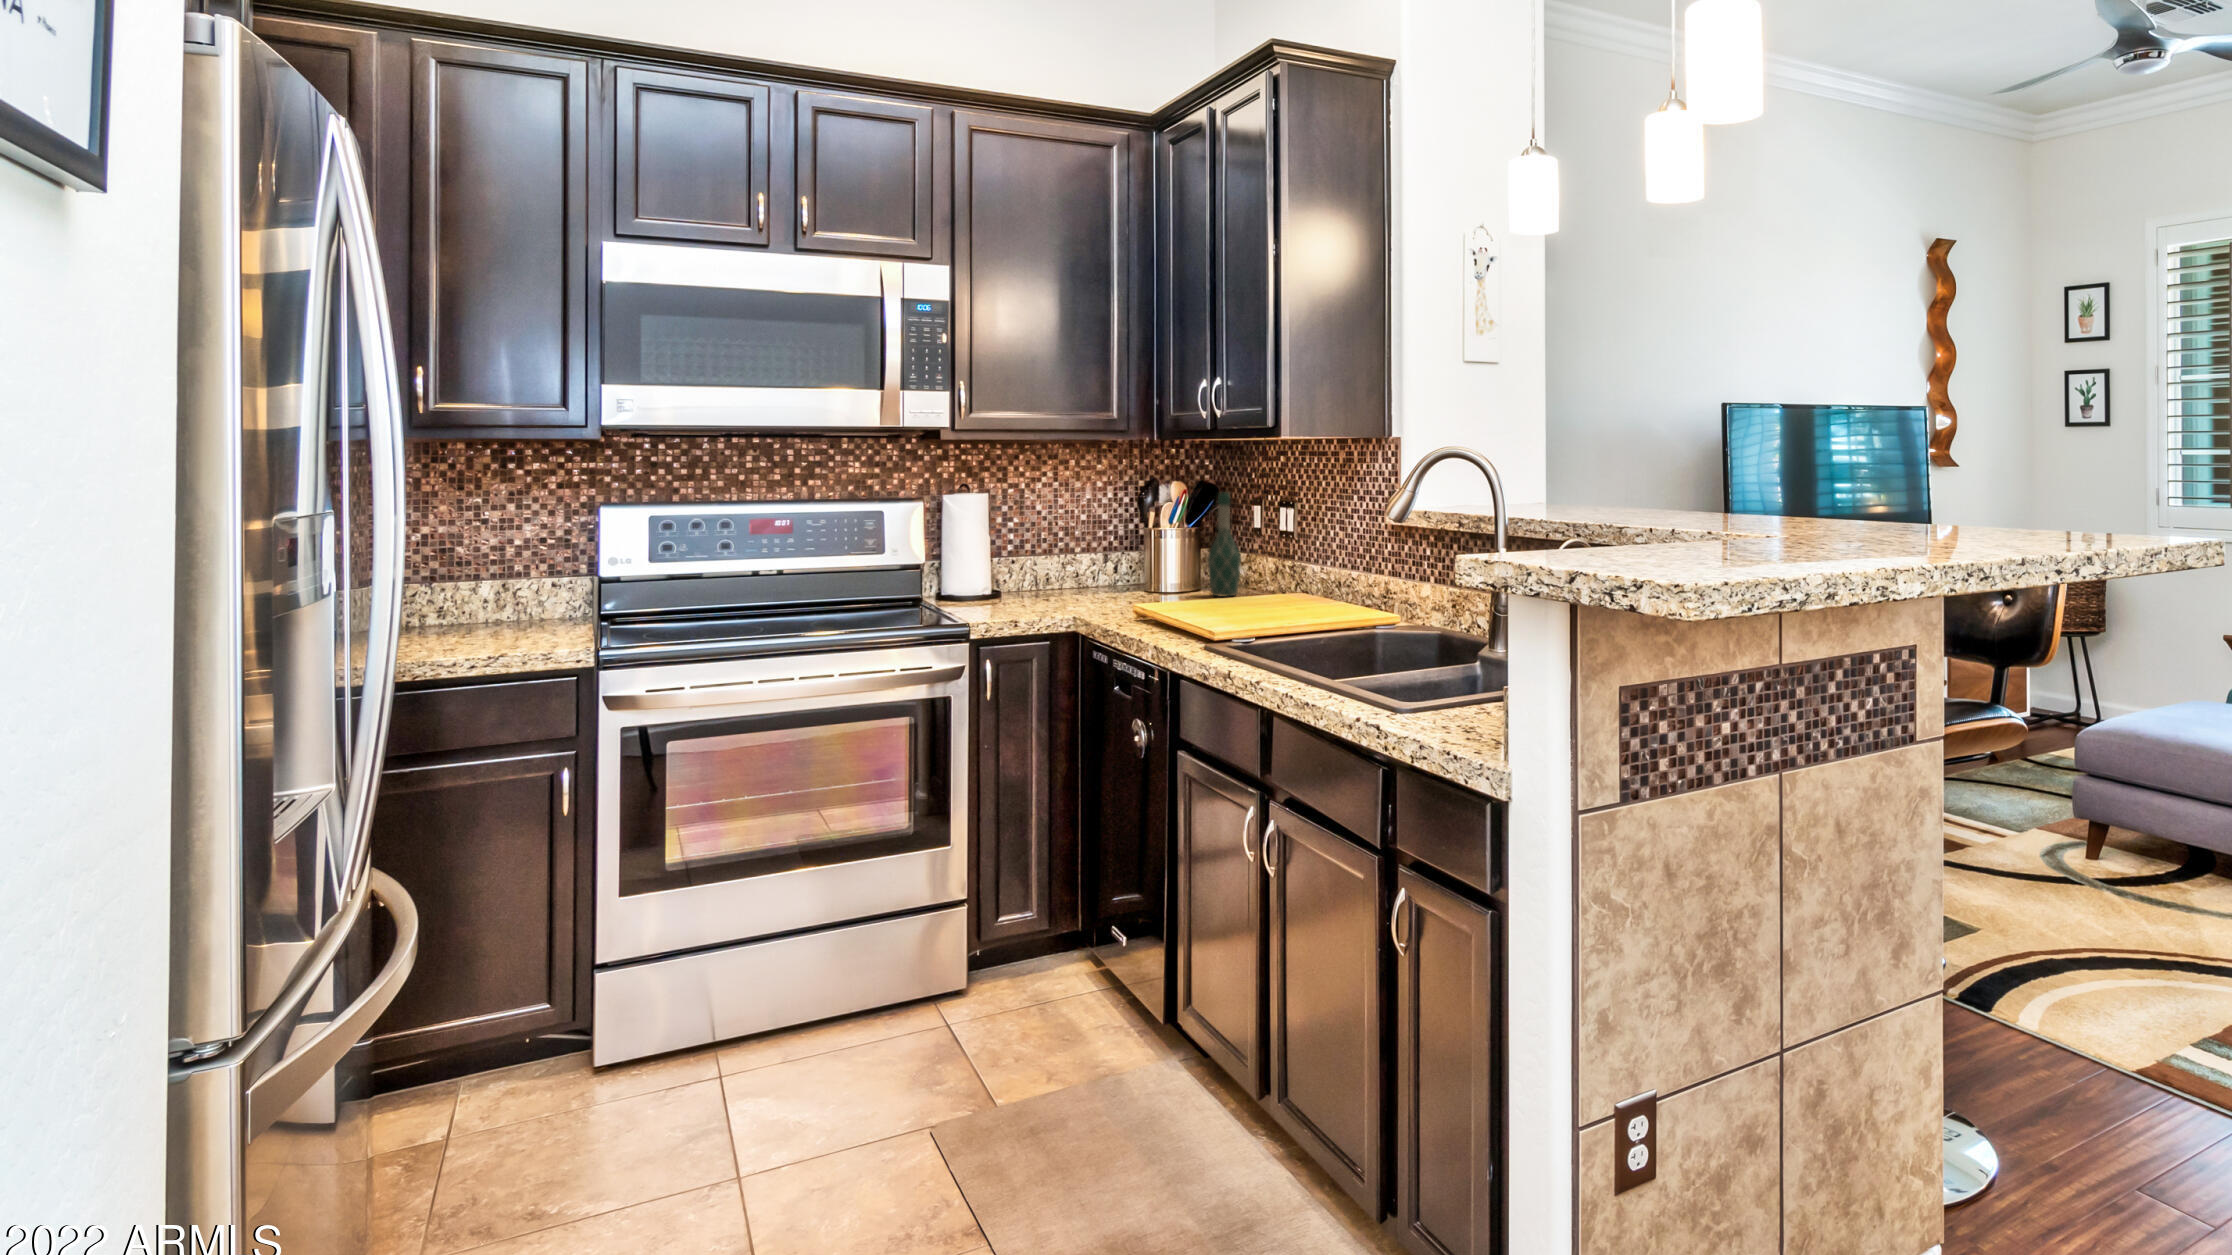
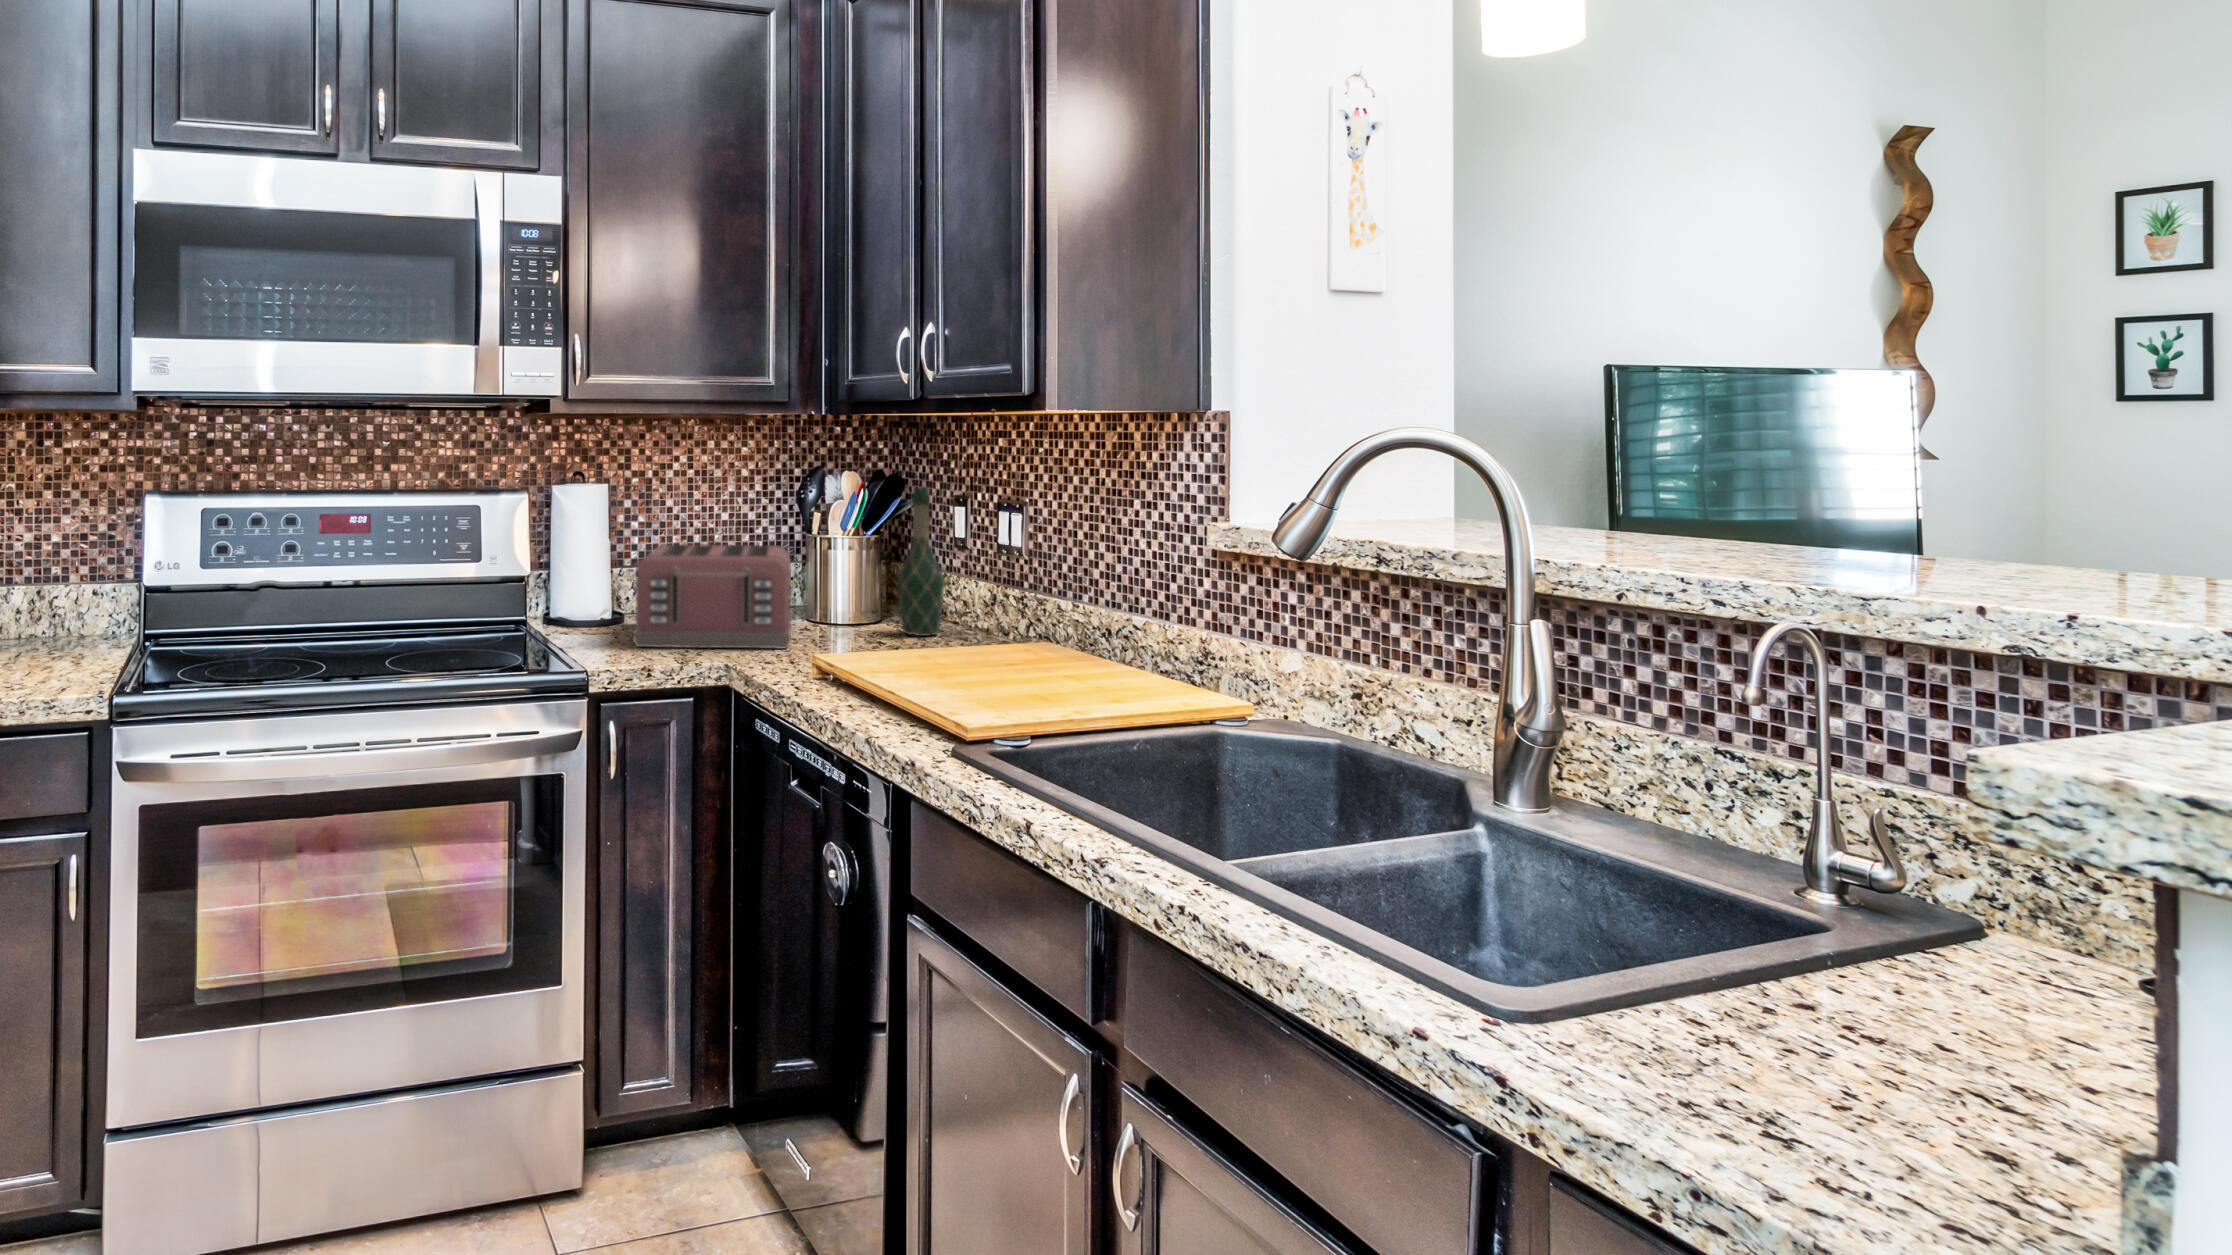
toaster: none [1008,536,1132,609] -> present [633,544,792,649]

